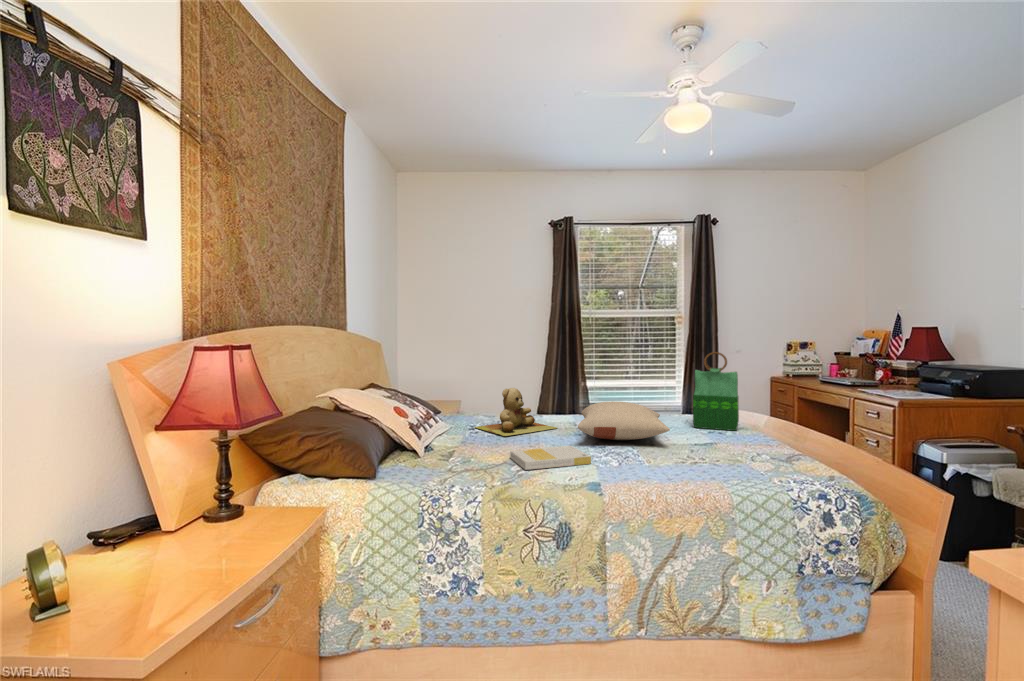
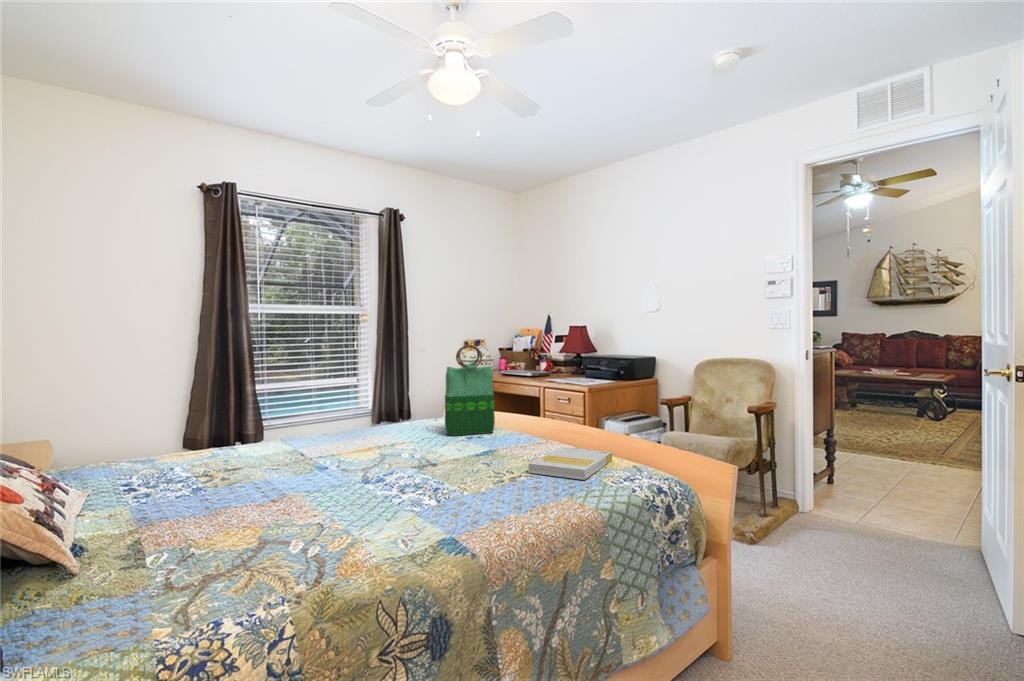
teddy bear: present [475,388,557,436] -> none [115,411,280,495]
pillow: present [578,401,670,440] -> none [316,414,465,468]
book: present [510,446,591,470] -> present [528,447,612,480]

